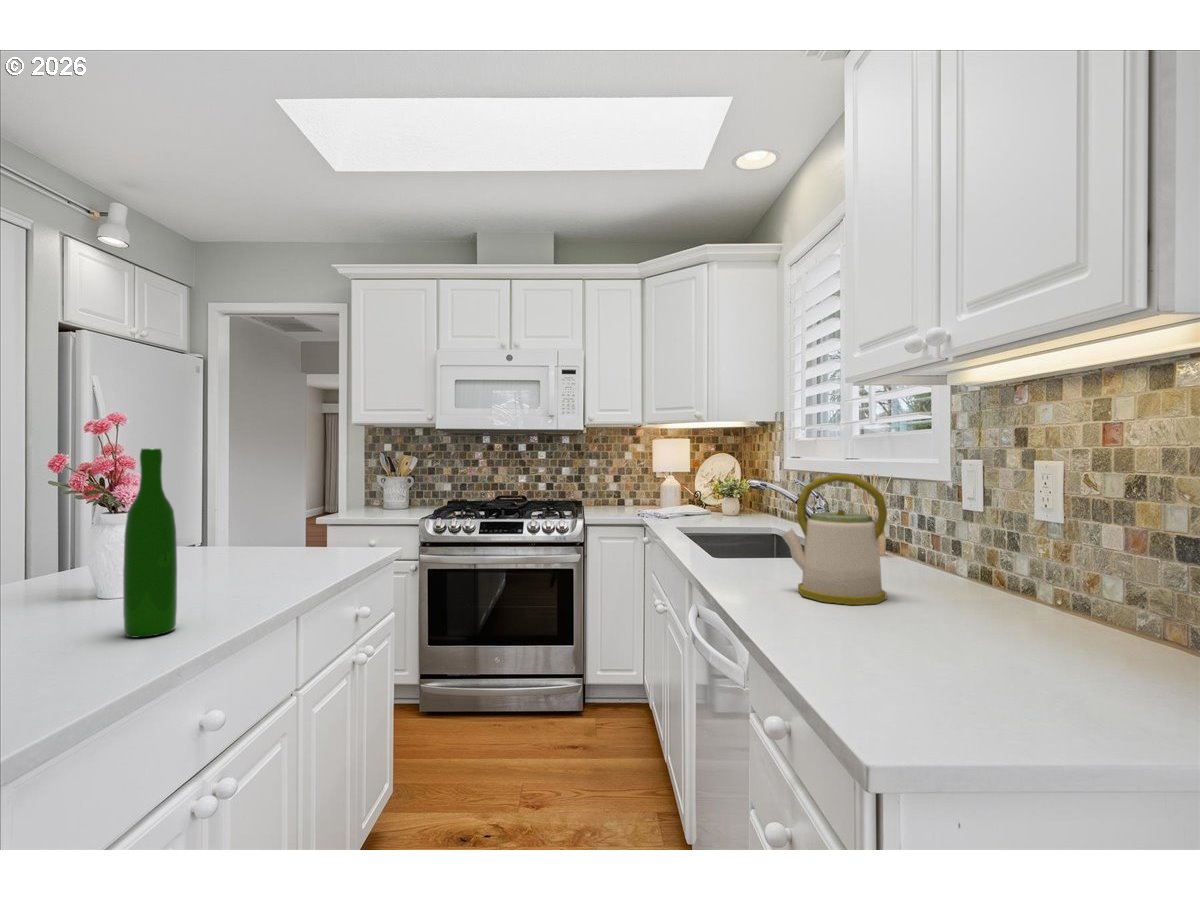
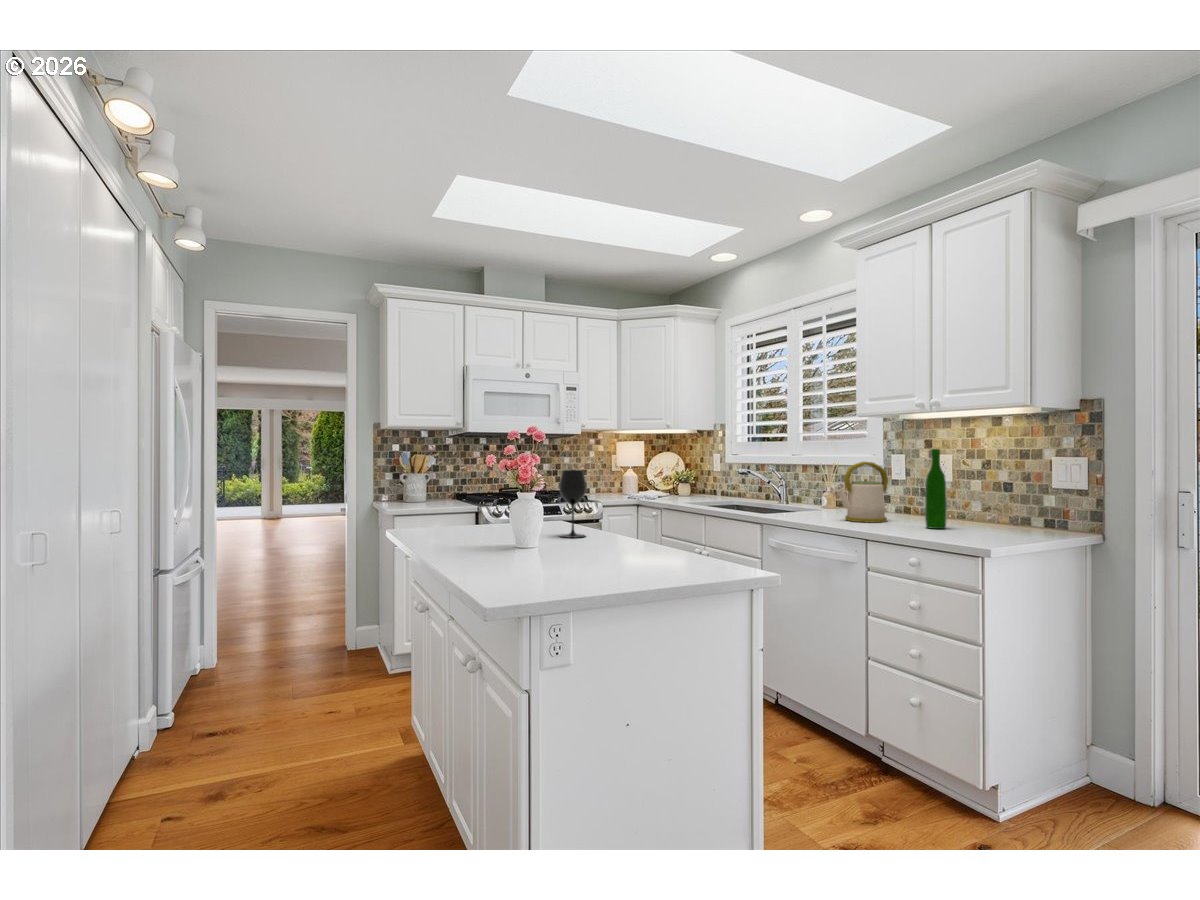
wine bottle: present [123,449,177,637] -> present [925,449,947,529]
wineglass: none [190,480,242,594] -> present [559,470,586,538]

